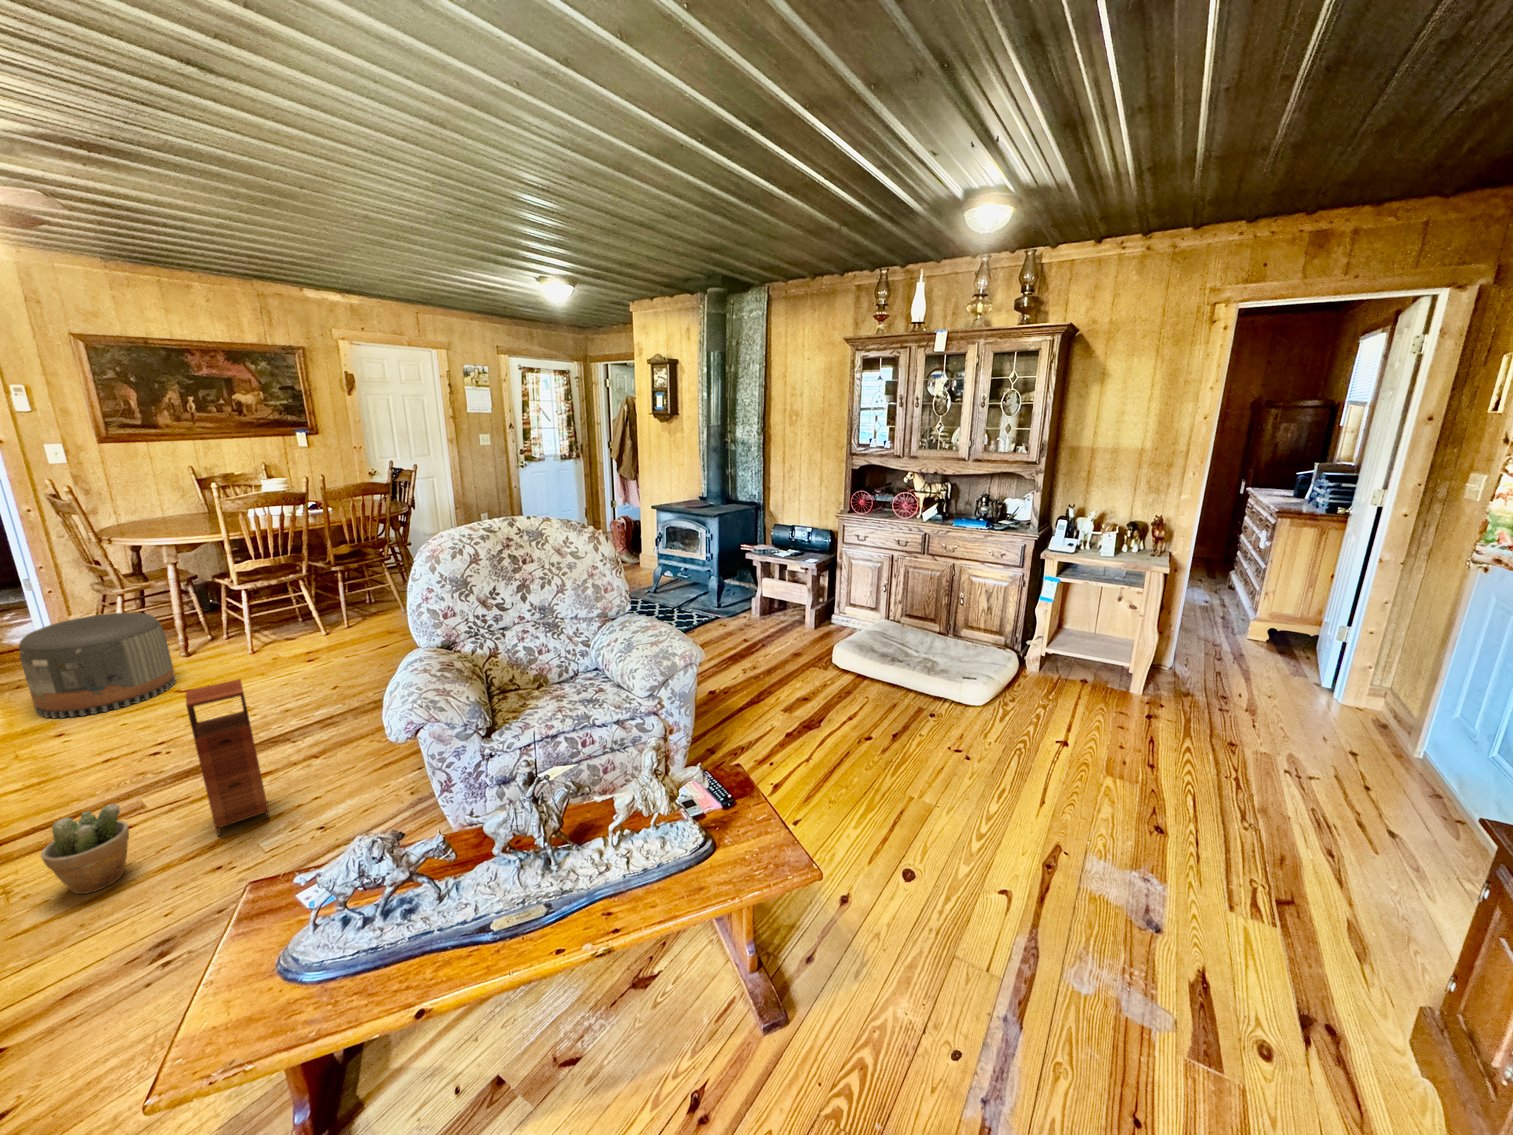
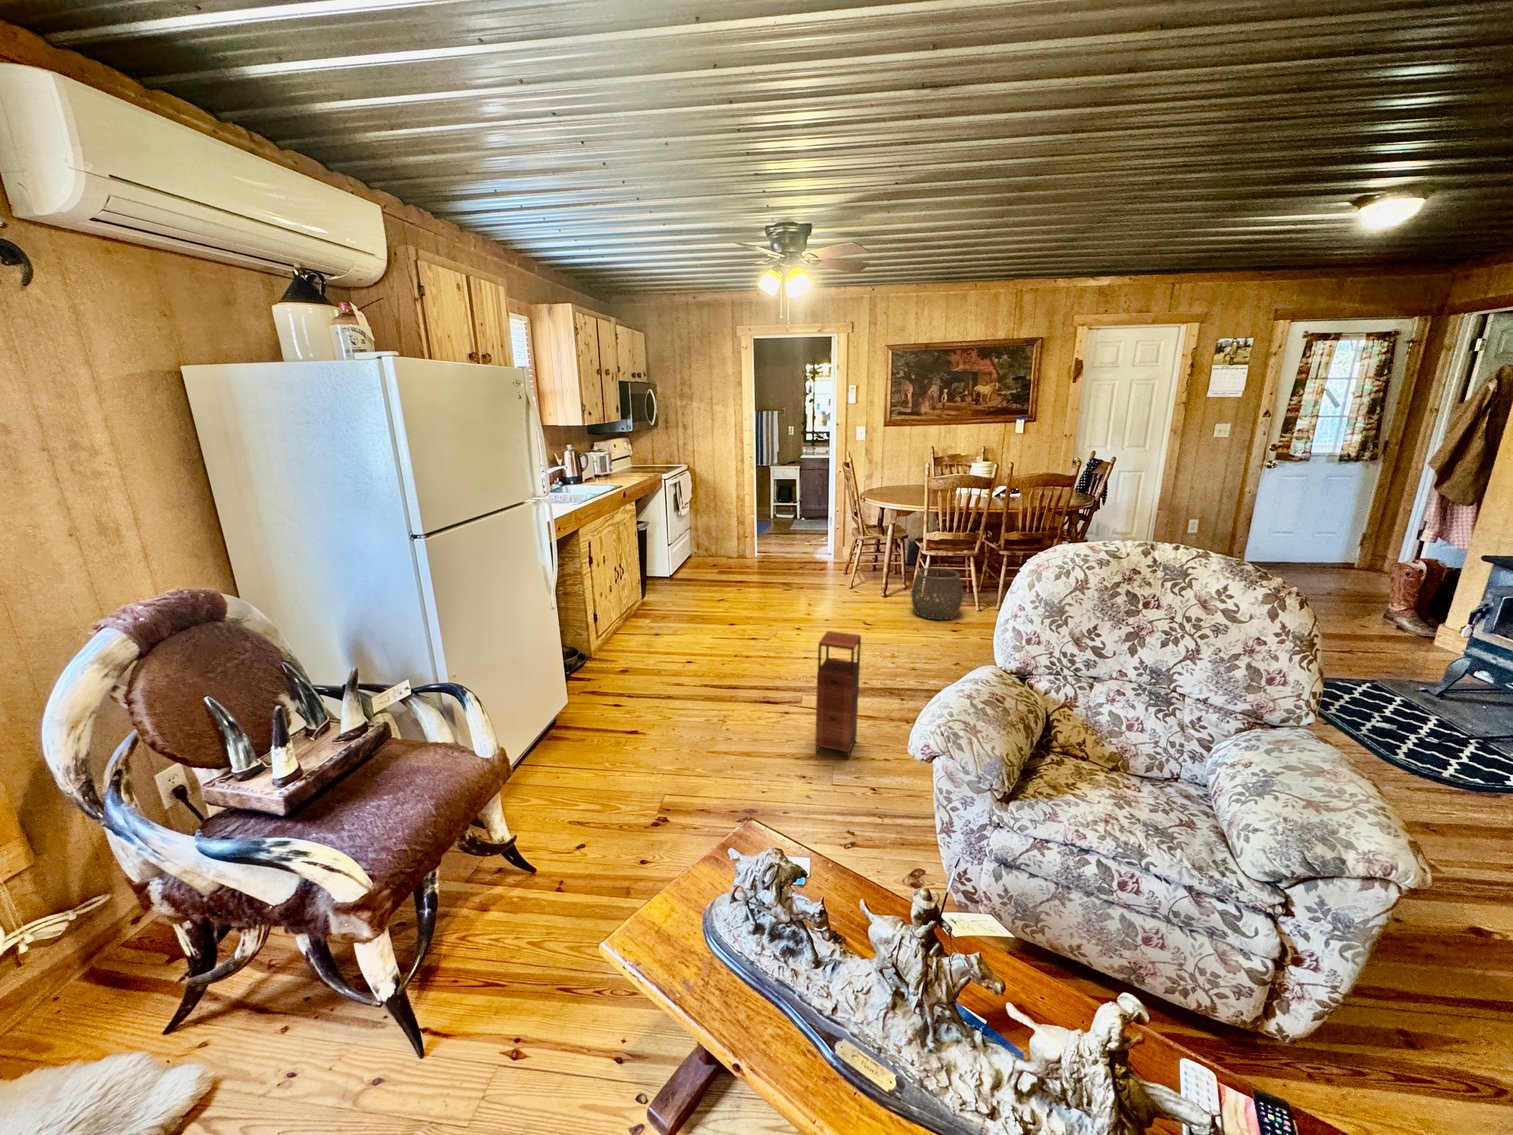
woven basket: none [233,599,307,660] -> present [911,567,963,620]
pouf: present [19,613,176,718] -> none [796,552,869,623]
potted plant: present [41,804,129,894] -> none [731,691,773,749]

